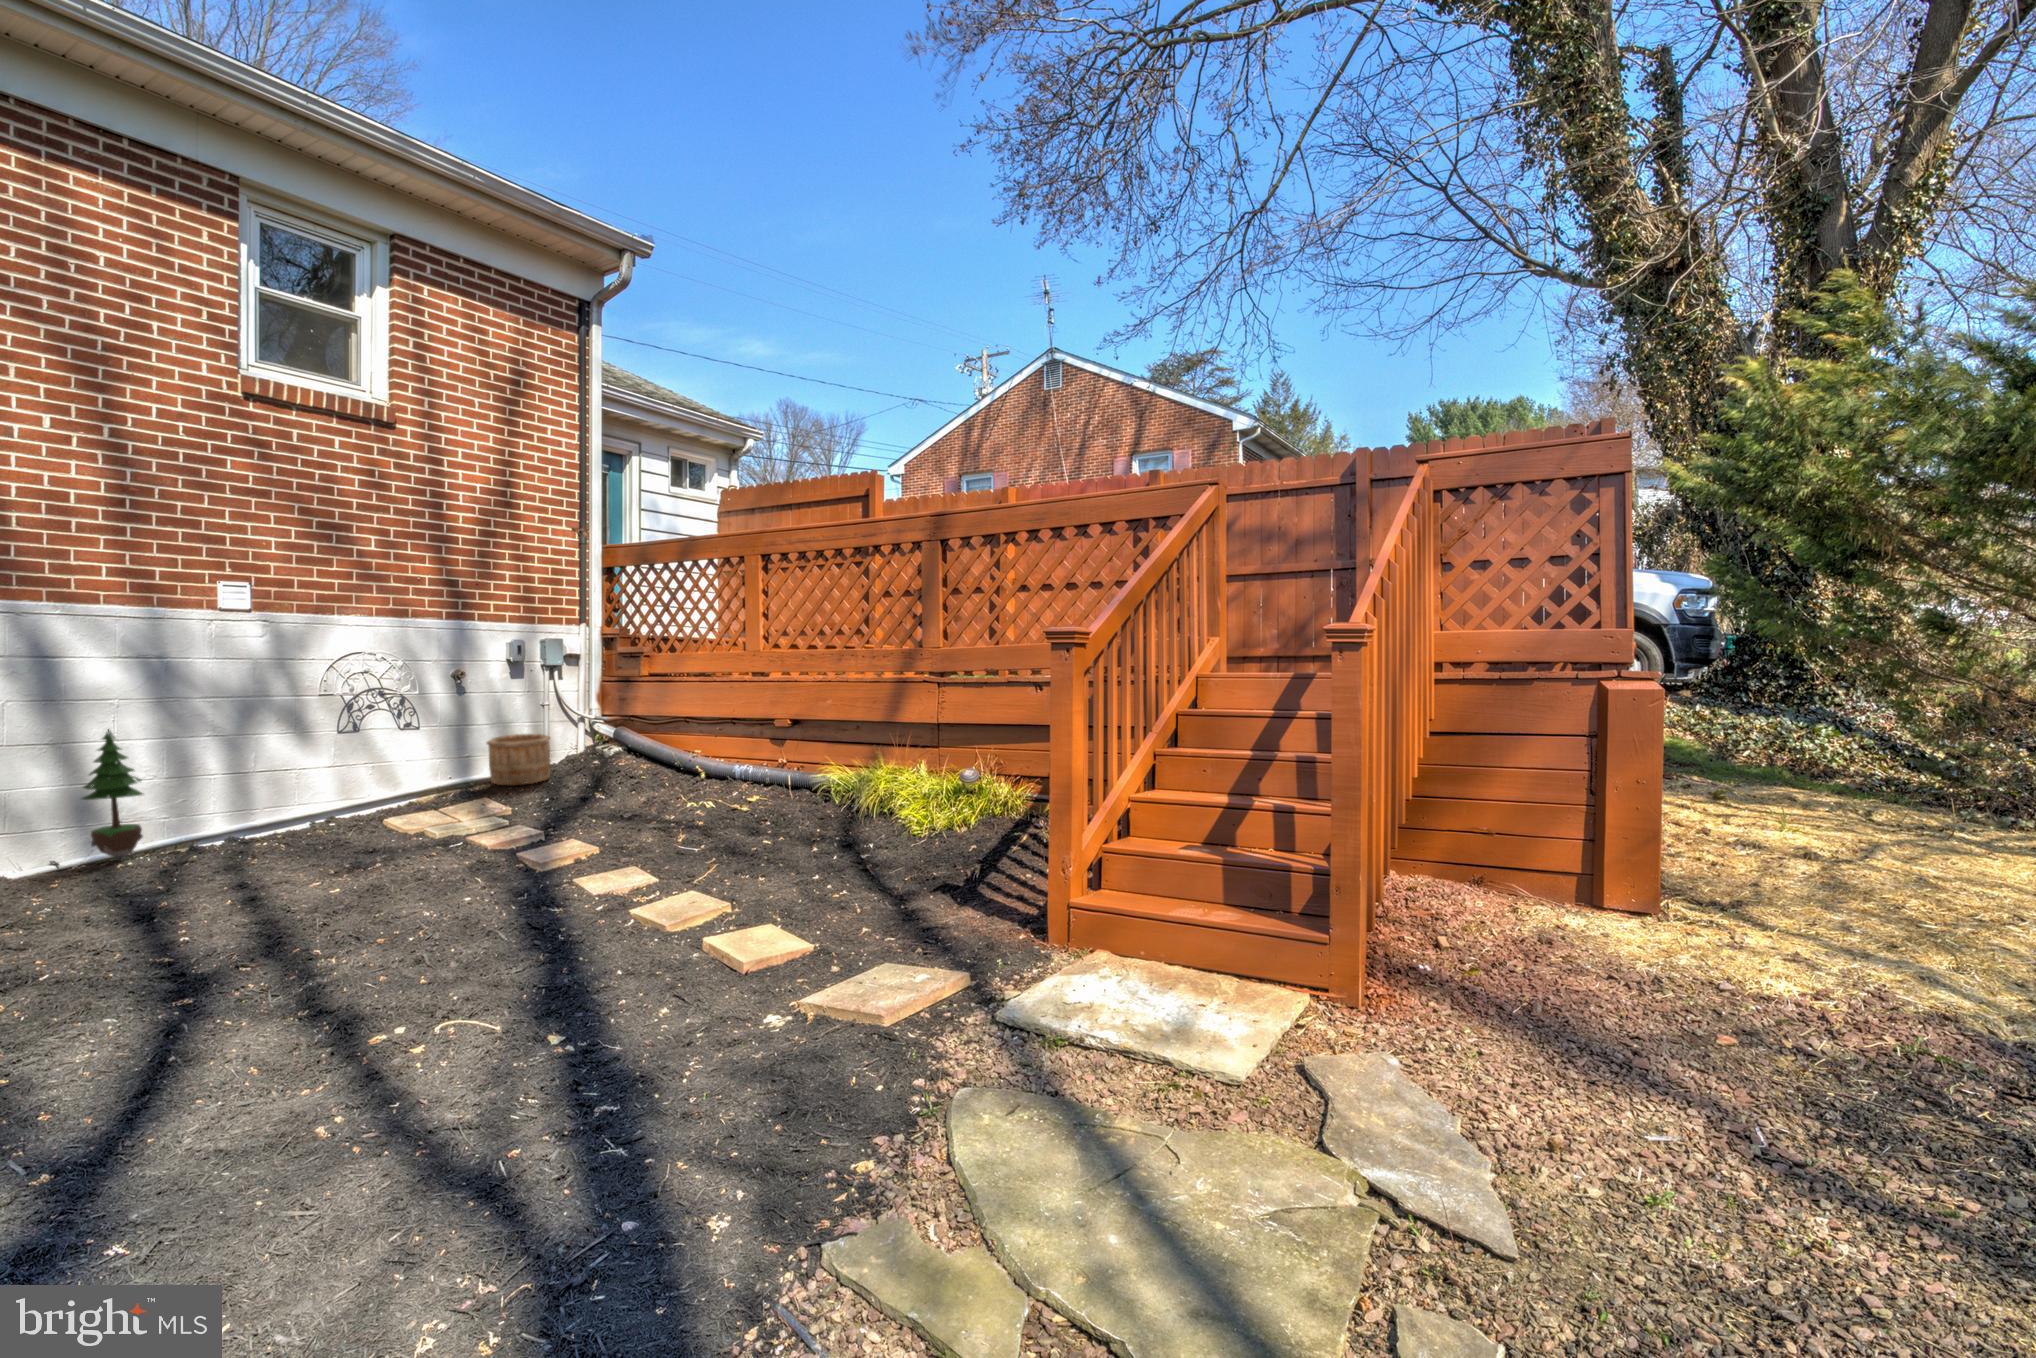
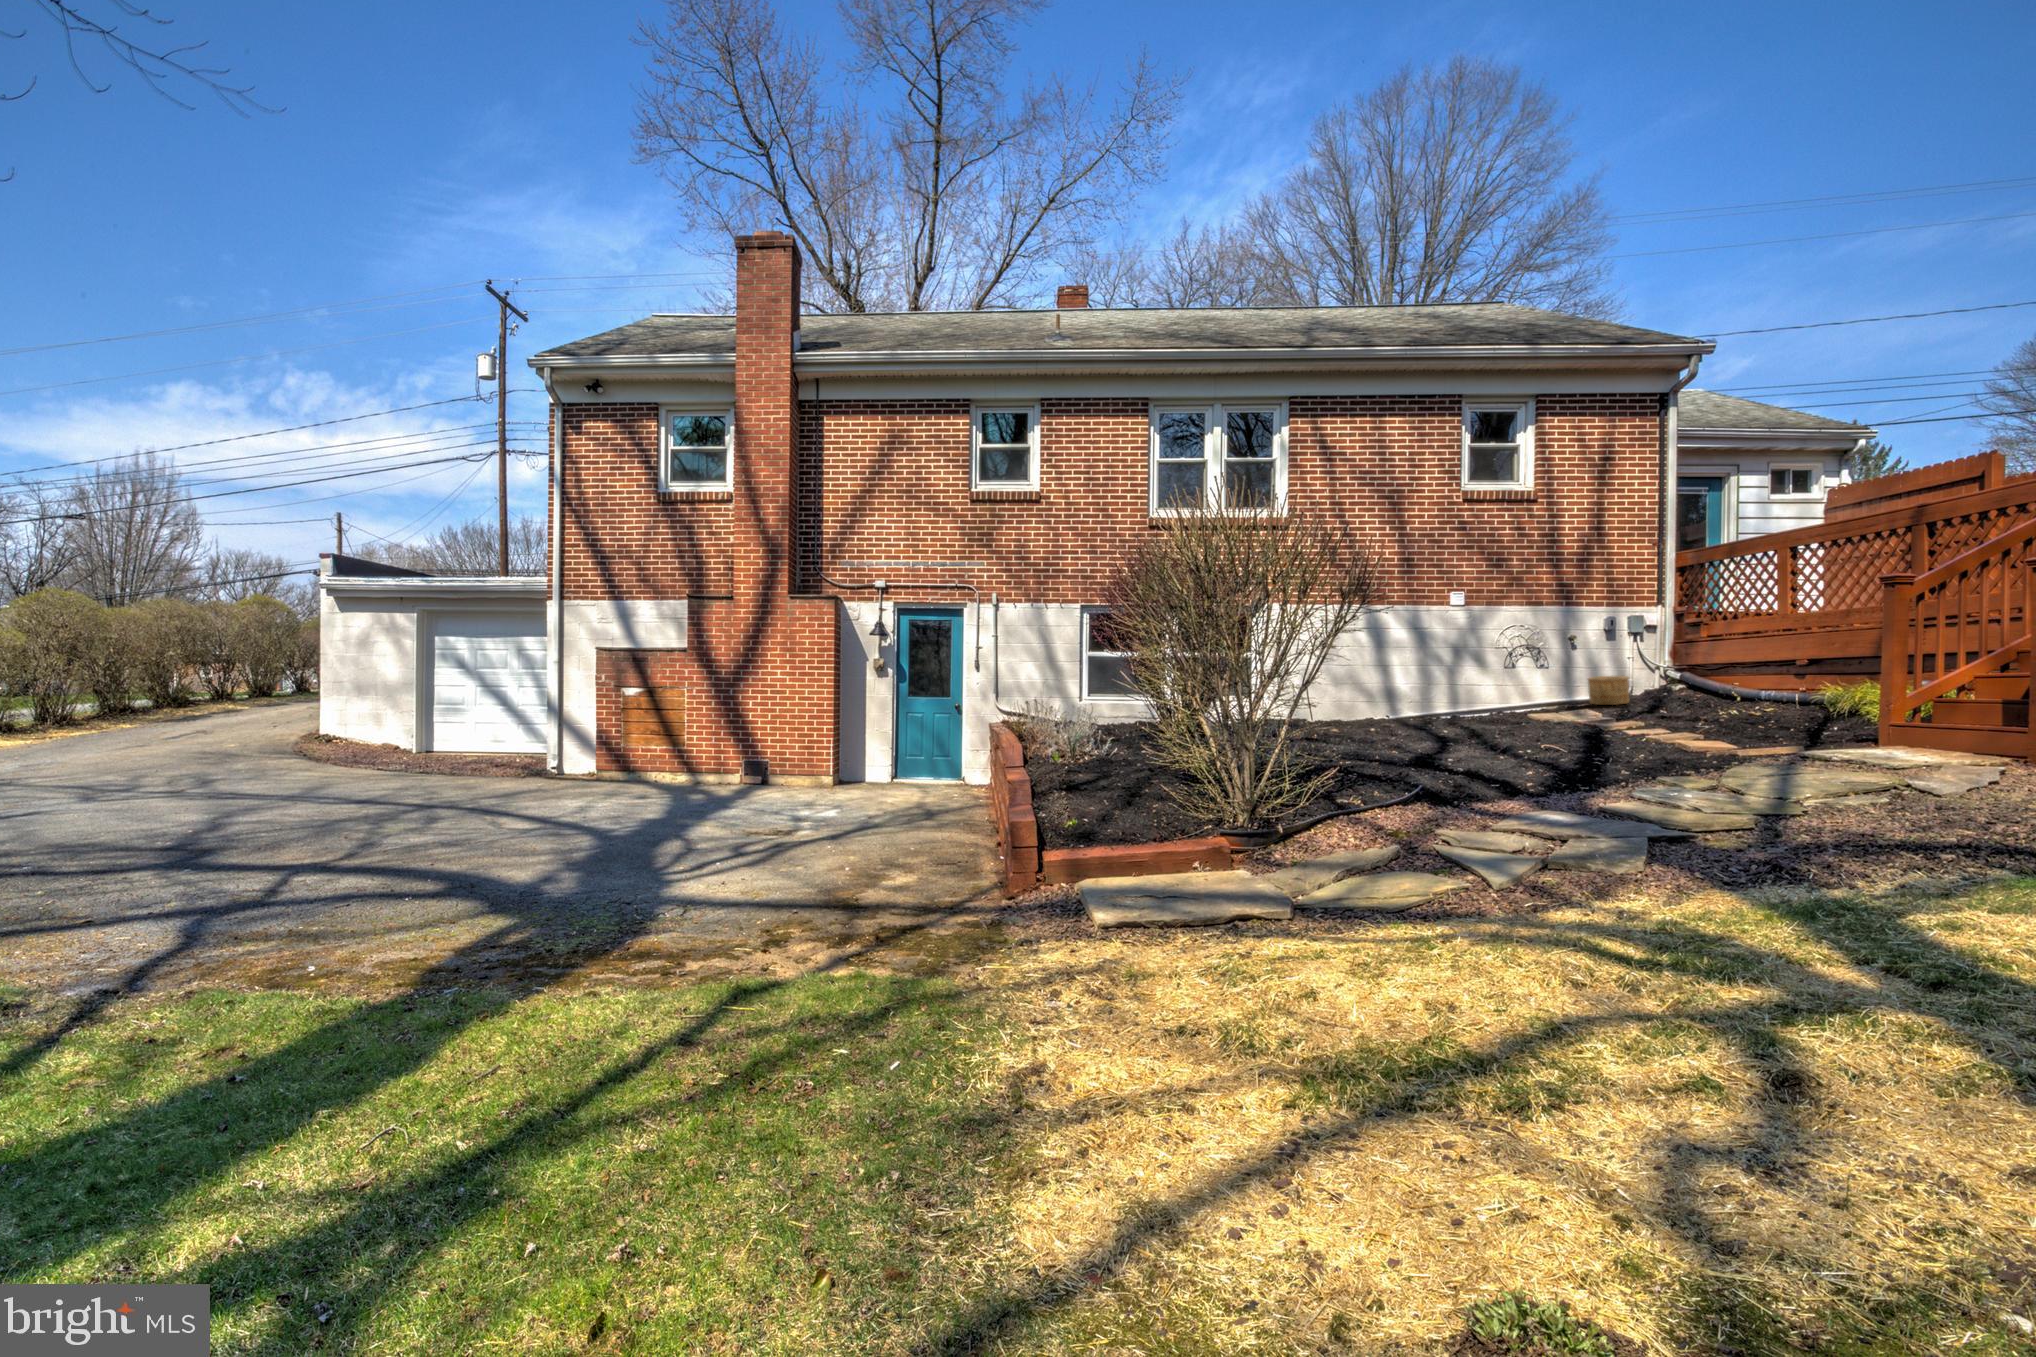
potted tree: present [82,729,143,859] -> none [1399,658,1422,717]

